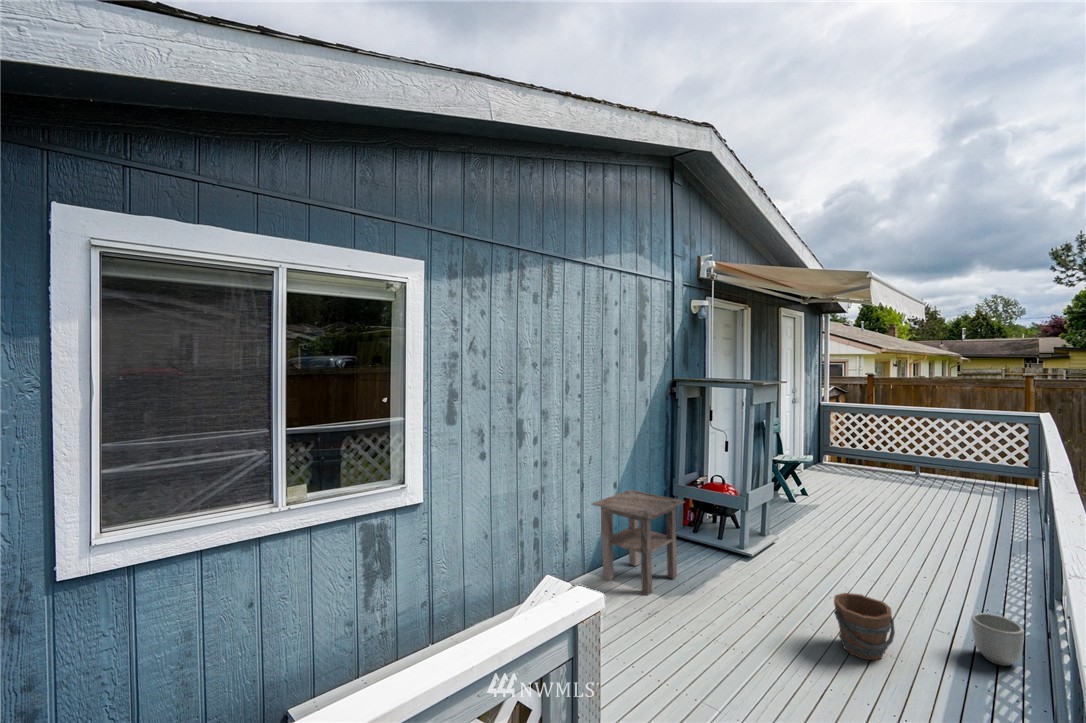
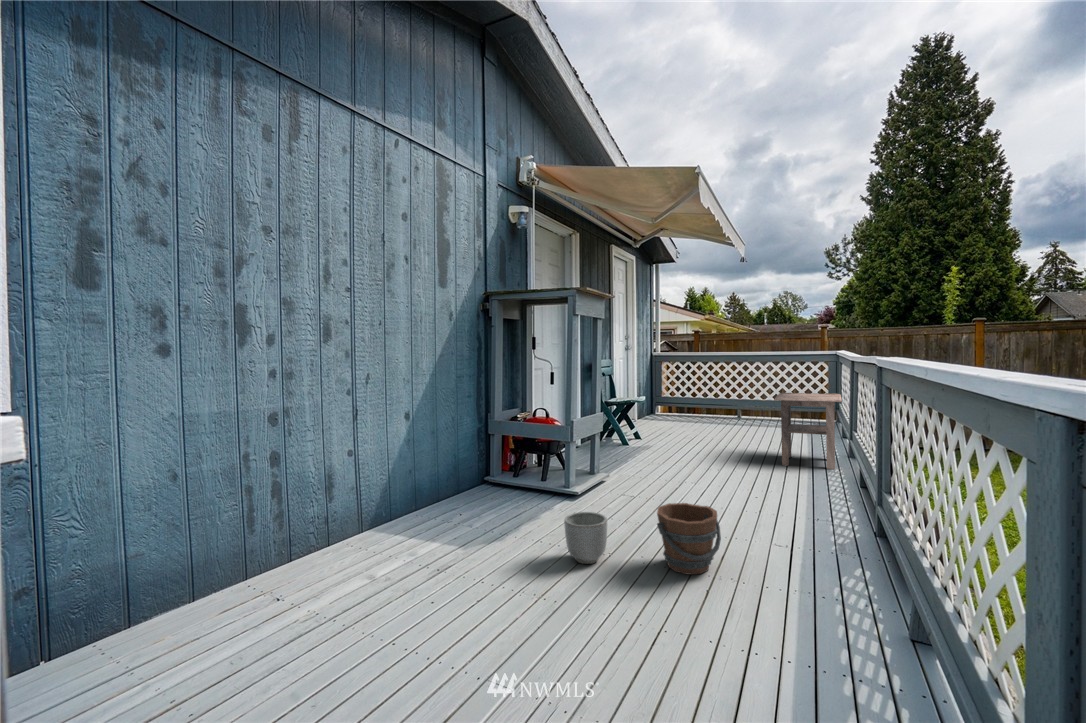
side table: present [592,490,685,595] -> present [774,393,842,469]
planter: present [971,613,1024,666] -> present [564,512,607,564]

